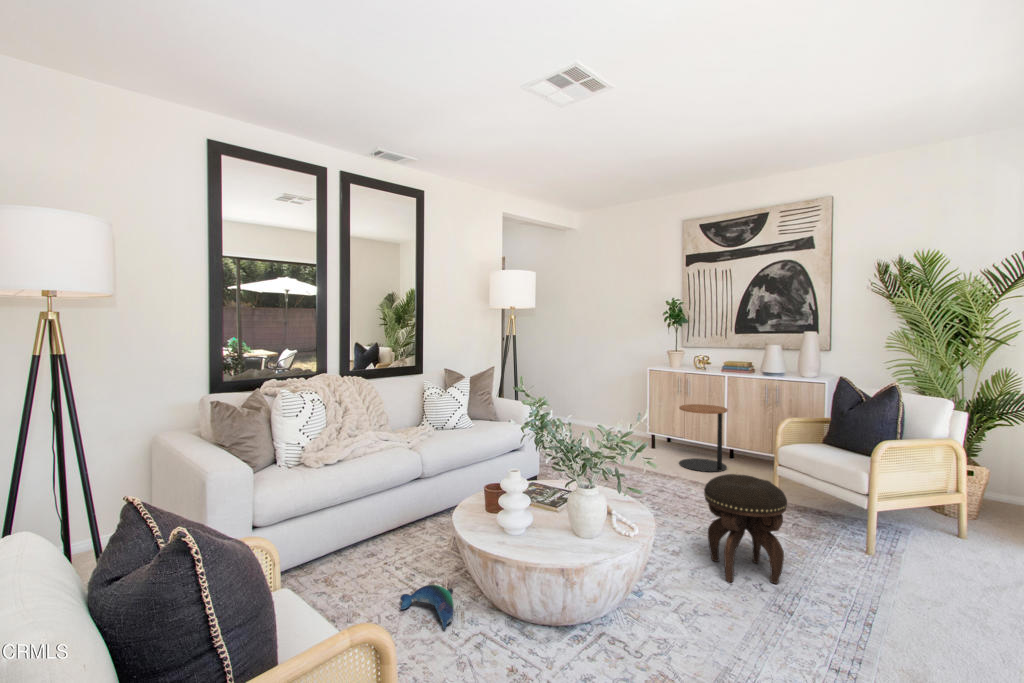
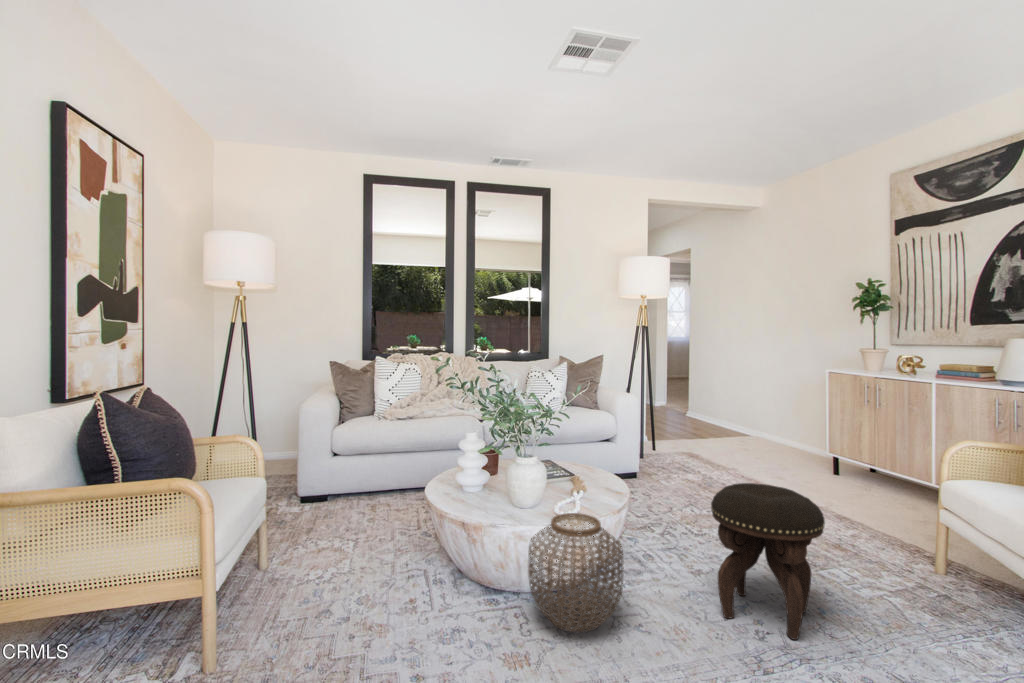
side table: present [679,404,727,472] -> none [847,419,925,514]
woven basket: none [610,529,696,635] -> present [529,513,623,632]
plush toy: present [400,585,454,629] -> none [385,528,423,564]

